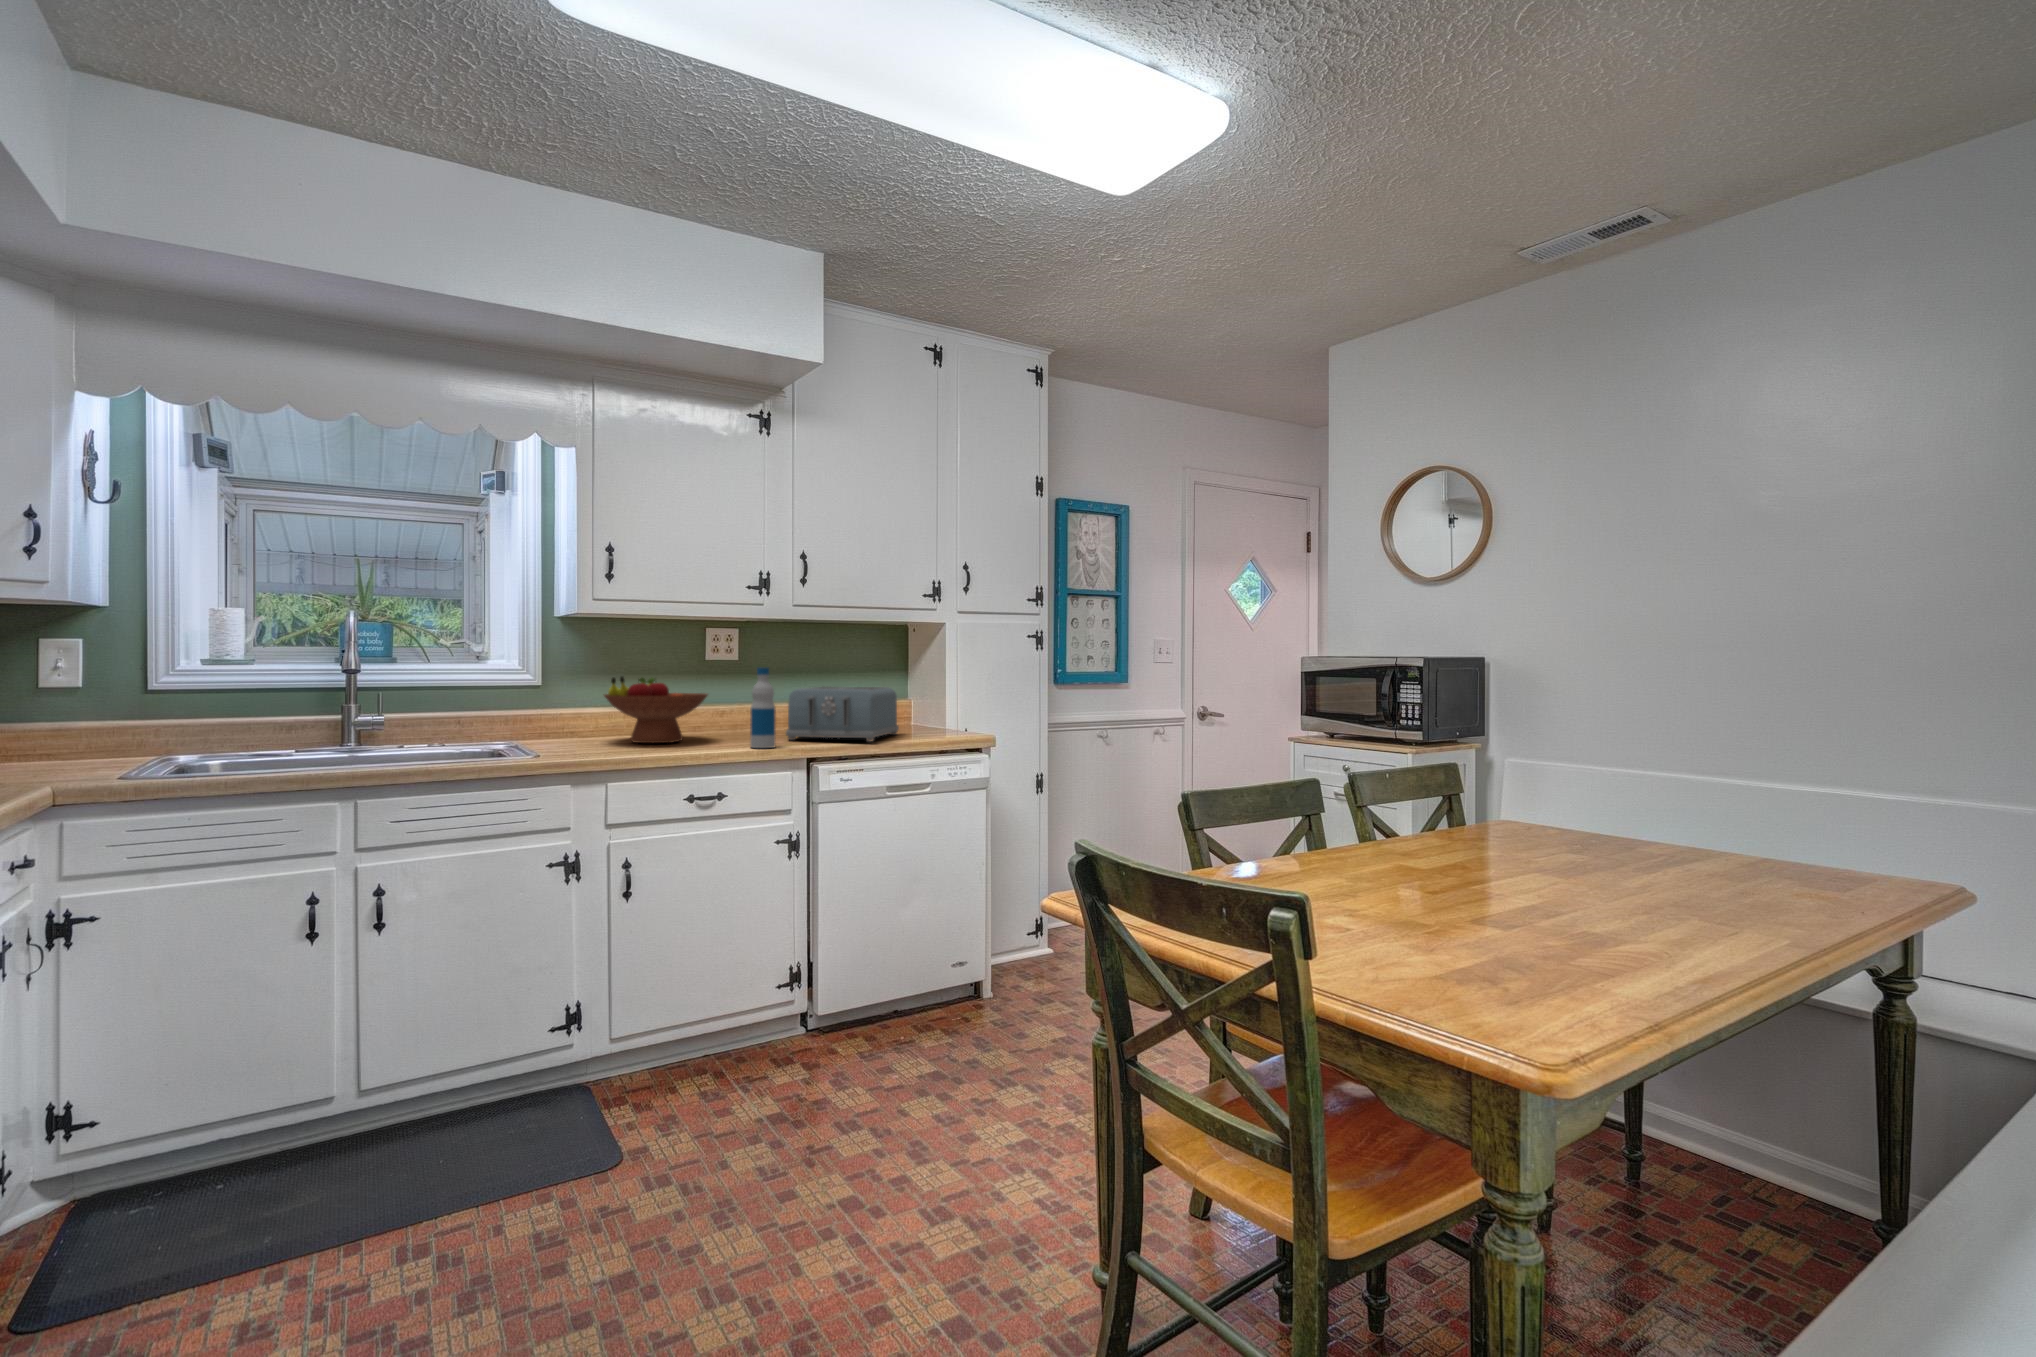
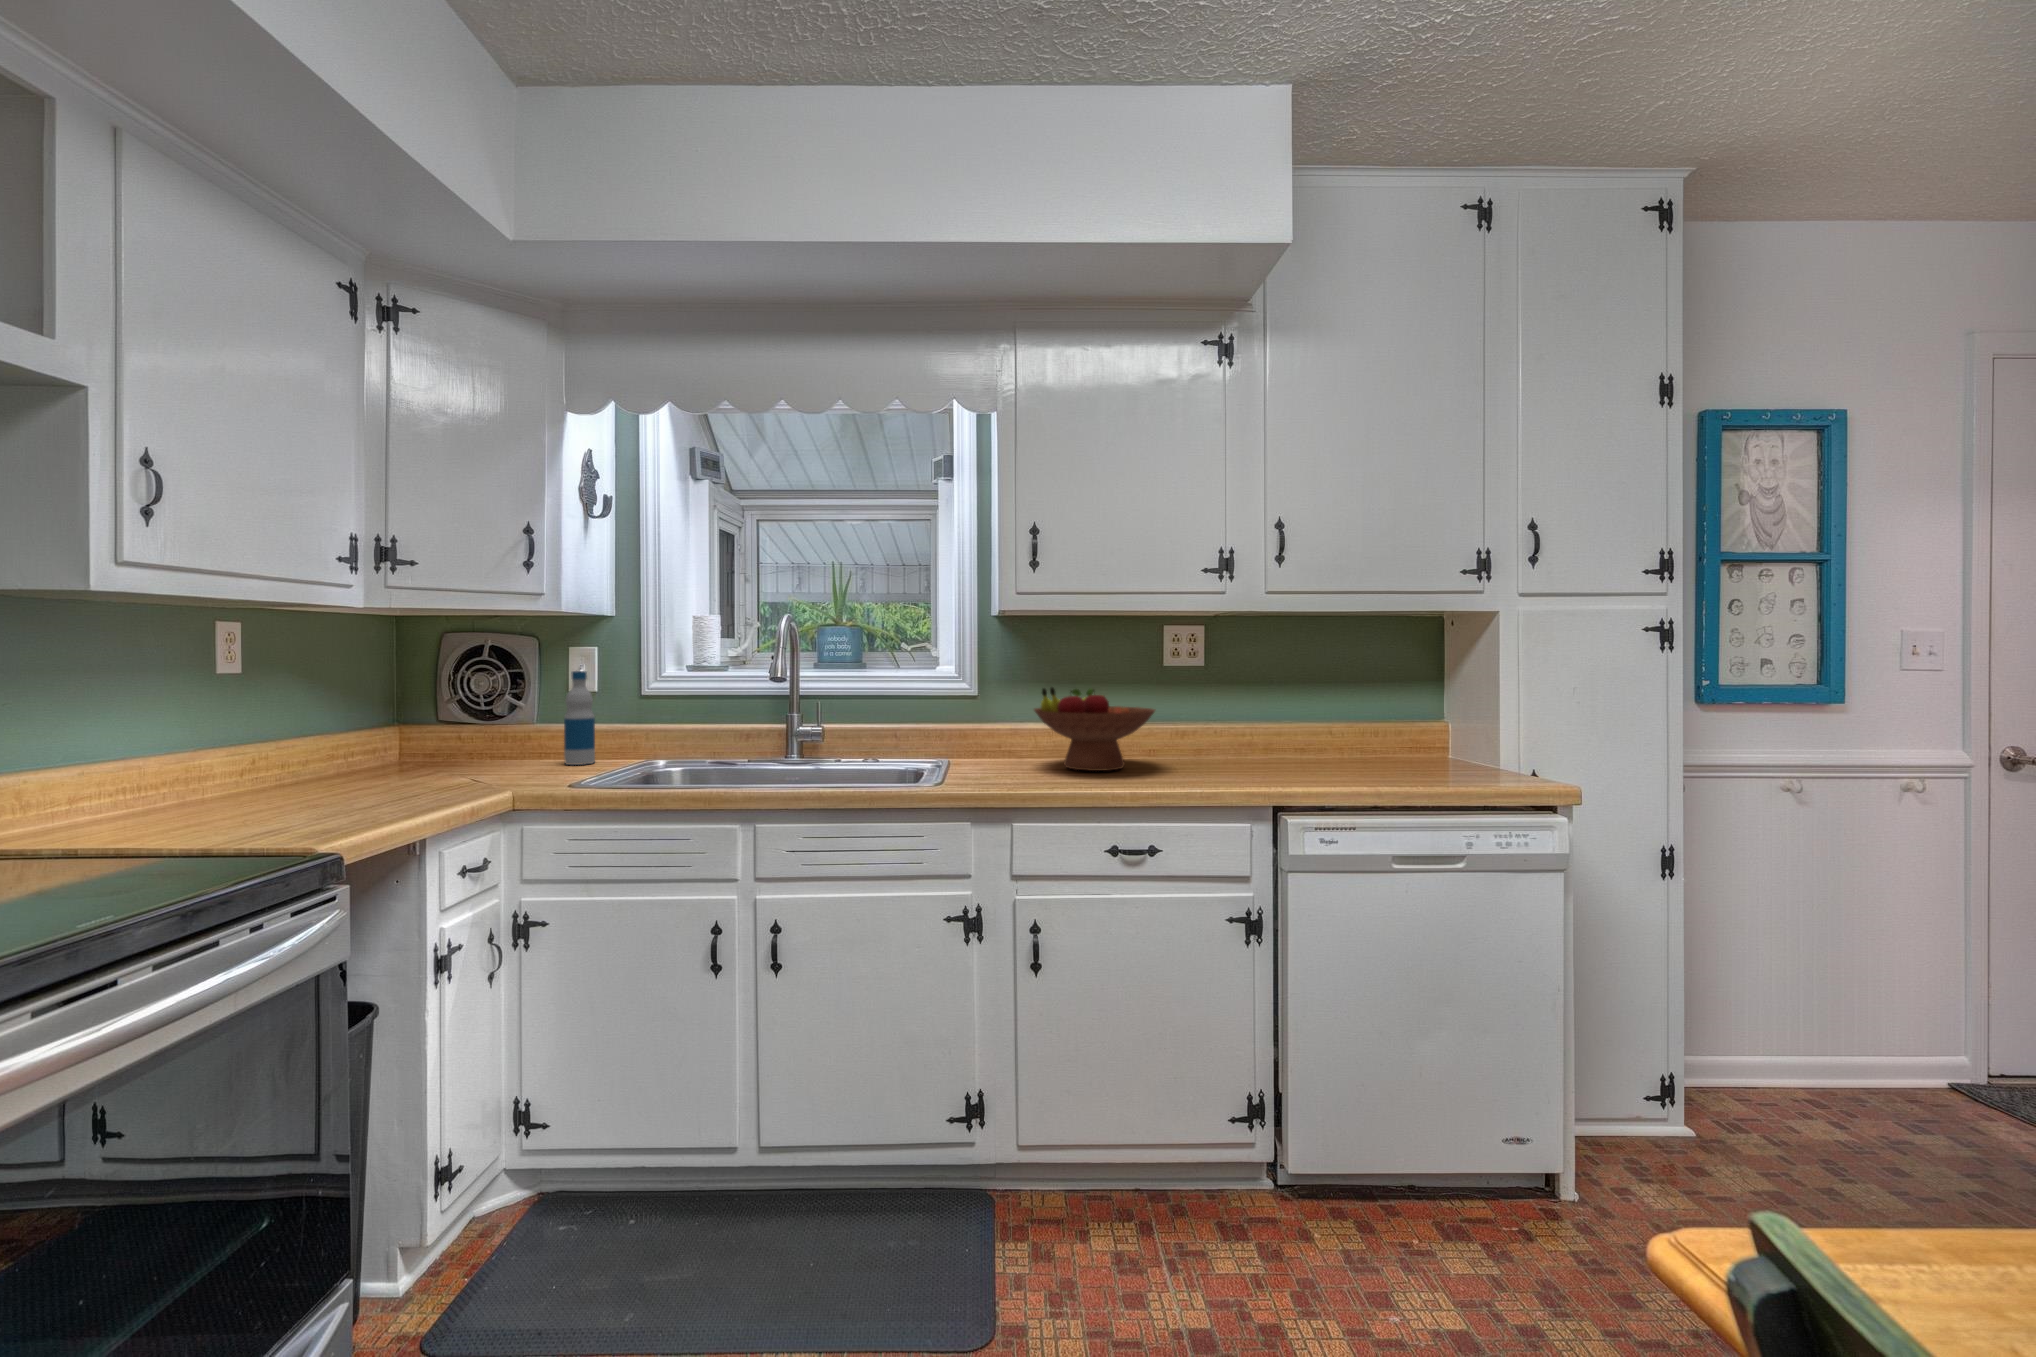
bottle: present [750,668,775,748] -> present [564,671,595,765]
toaster: present [786,686,899,742] -> none [1254,702,1423,786]

